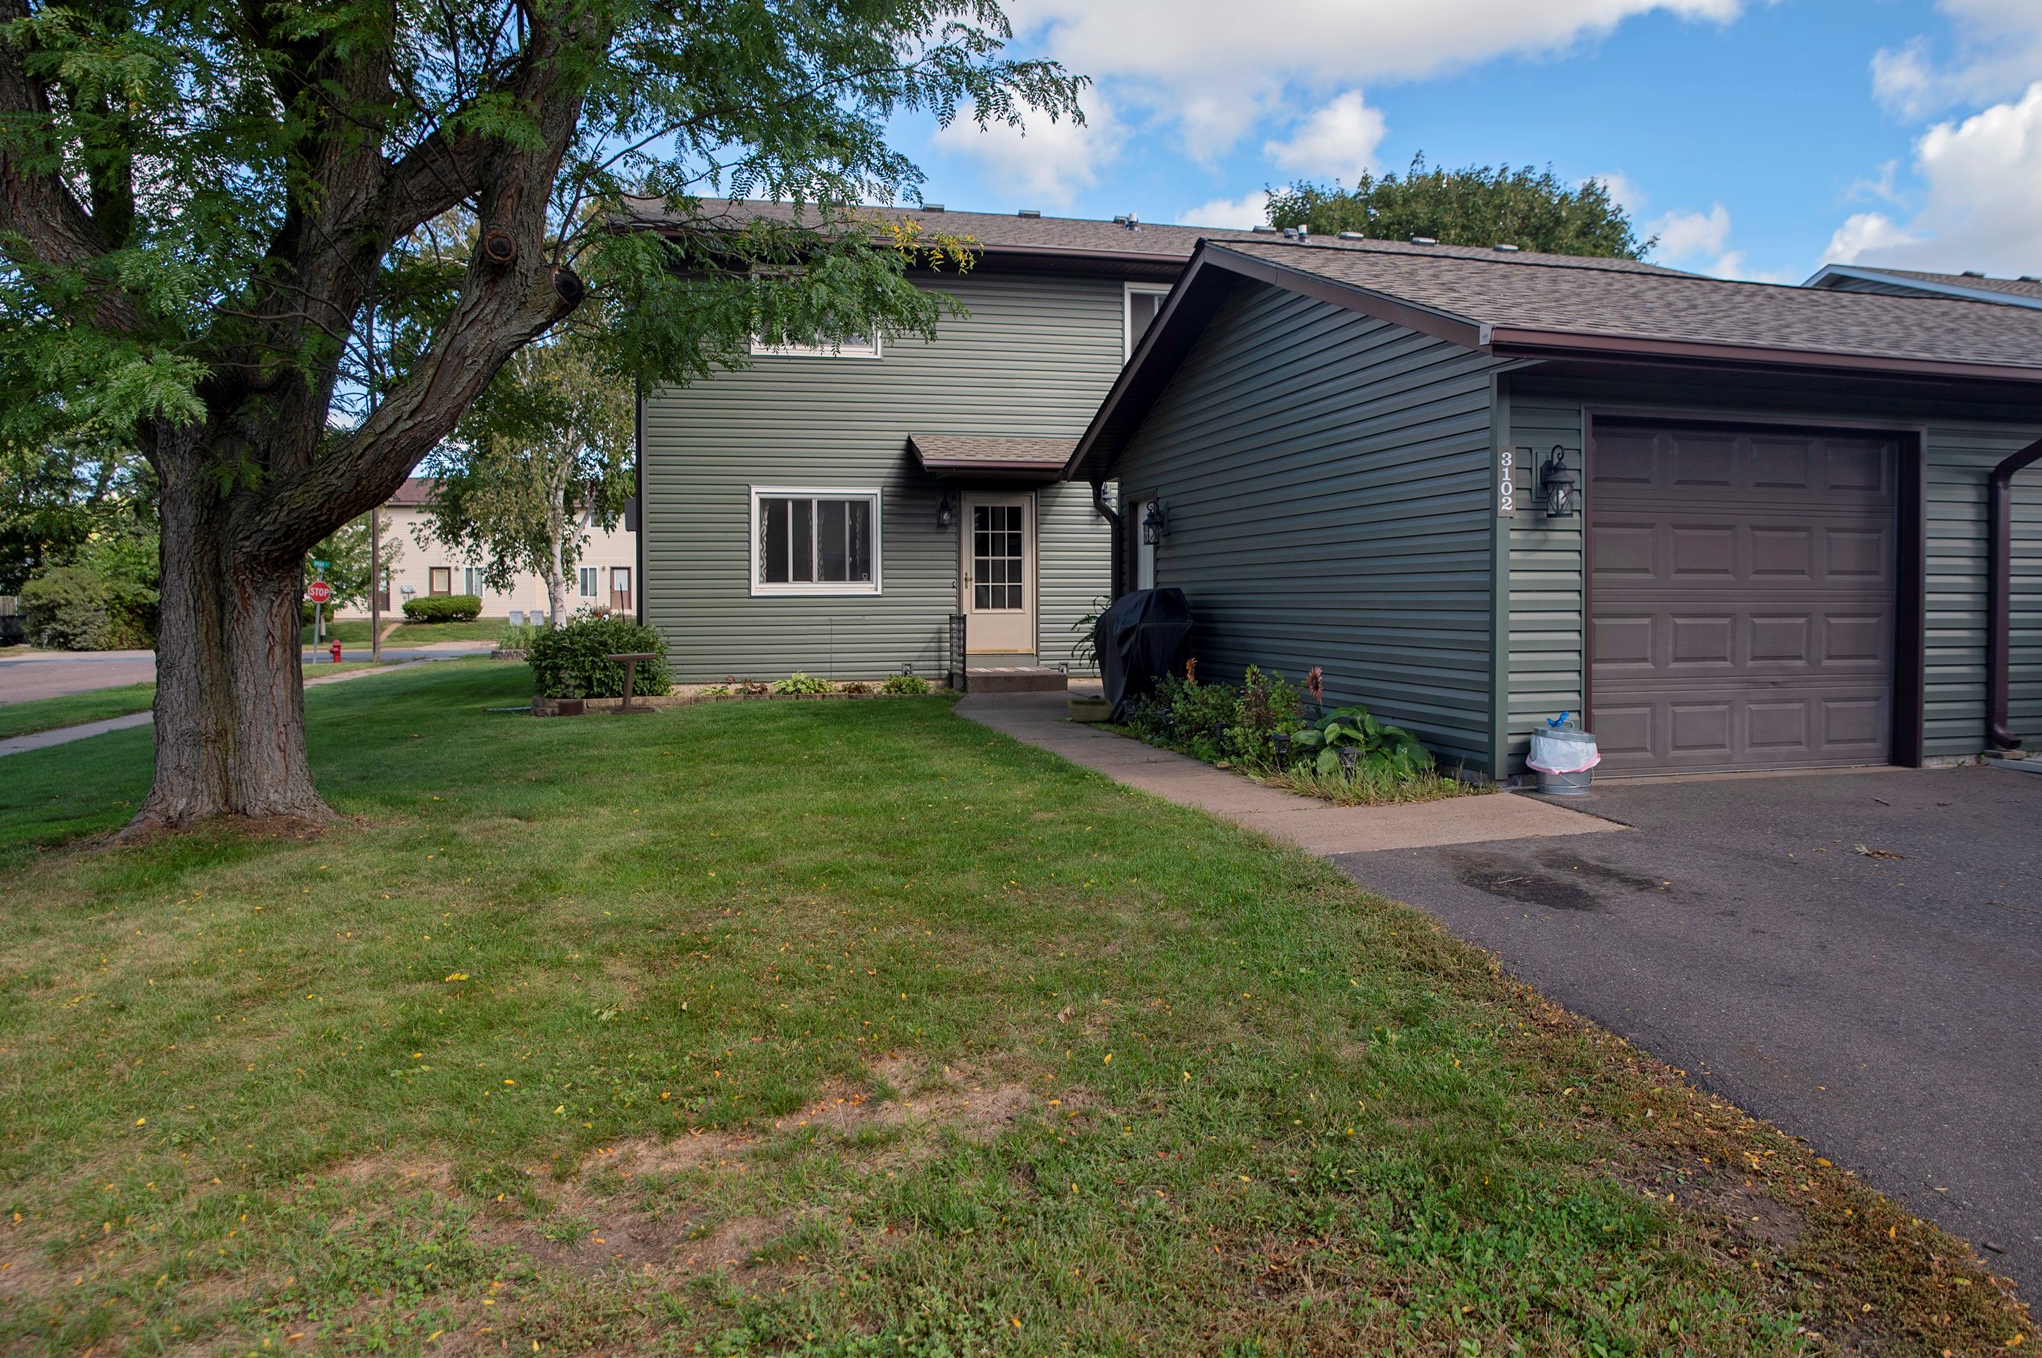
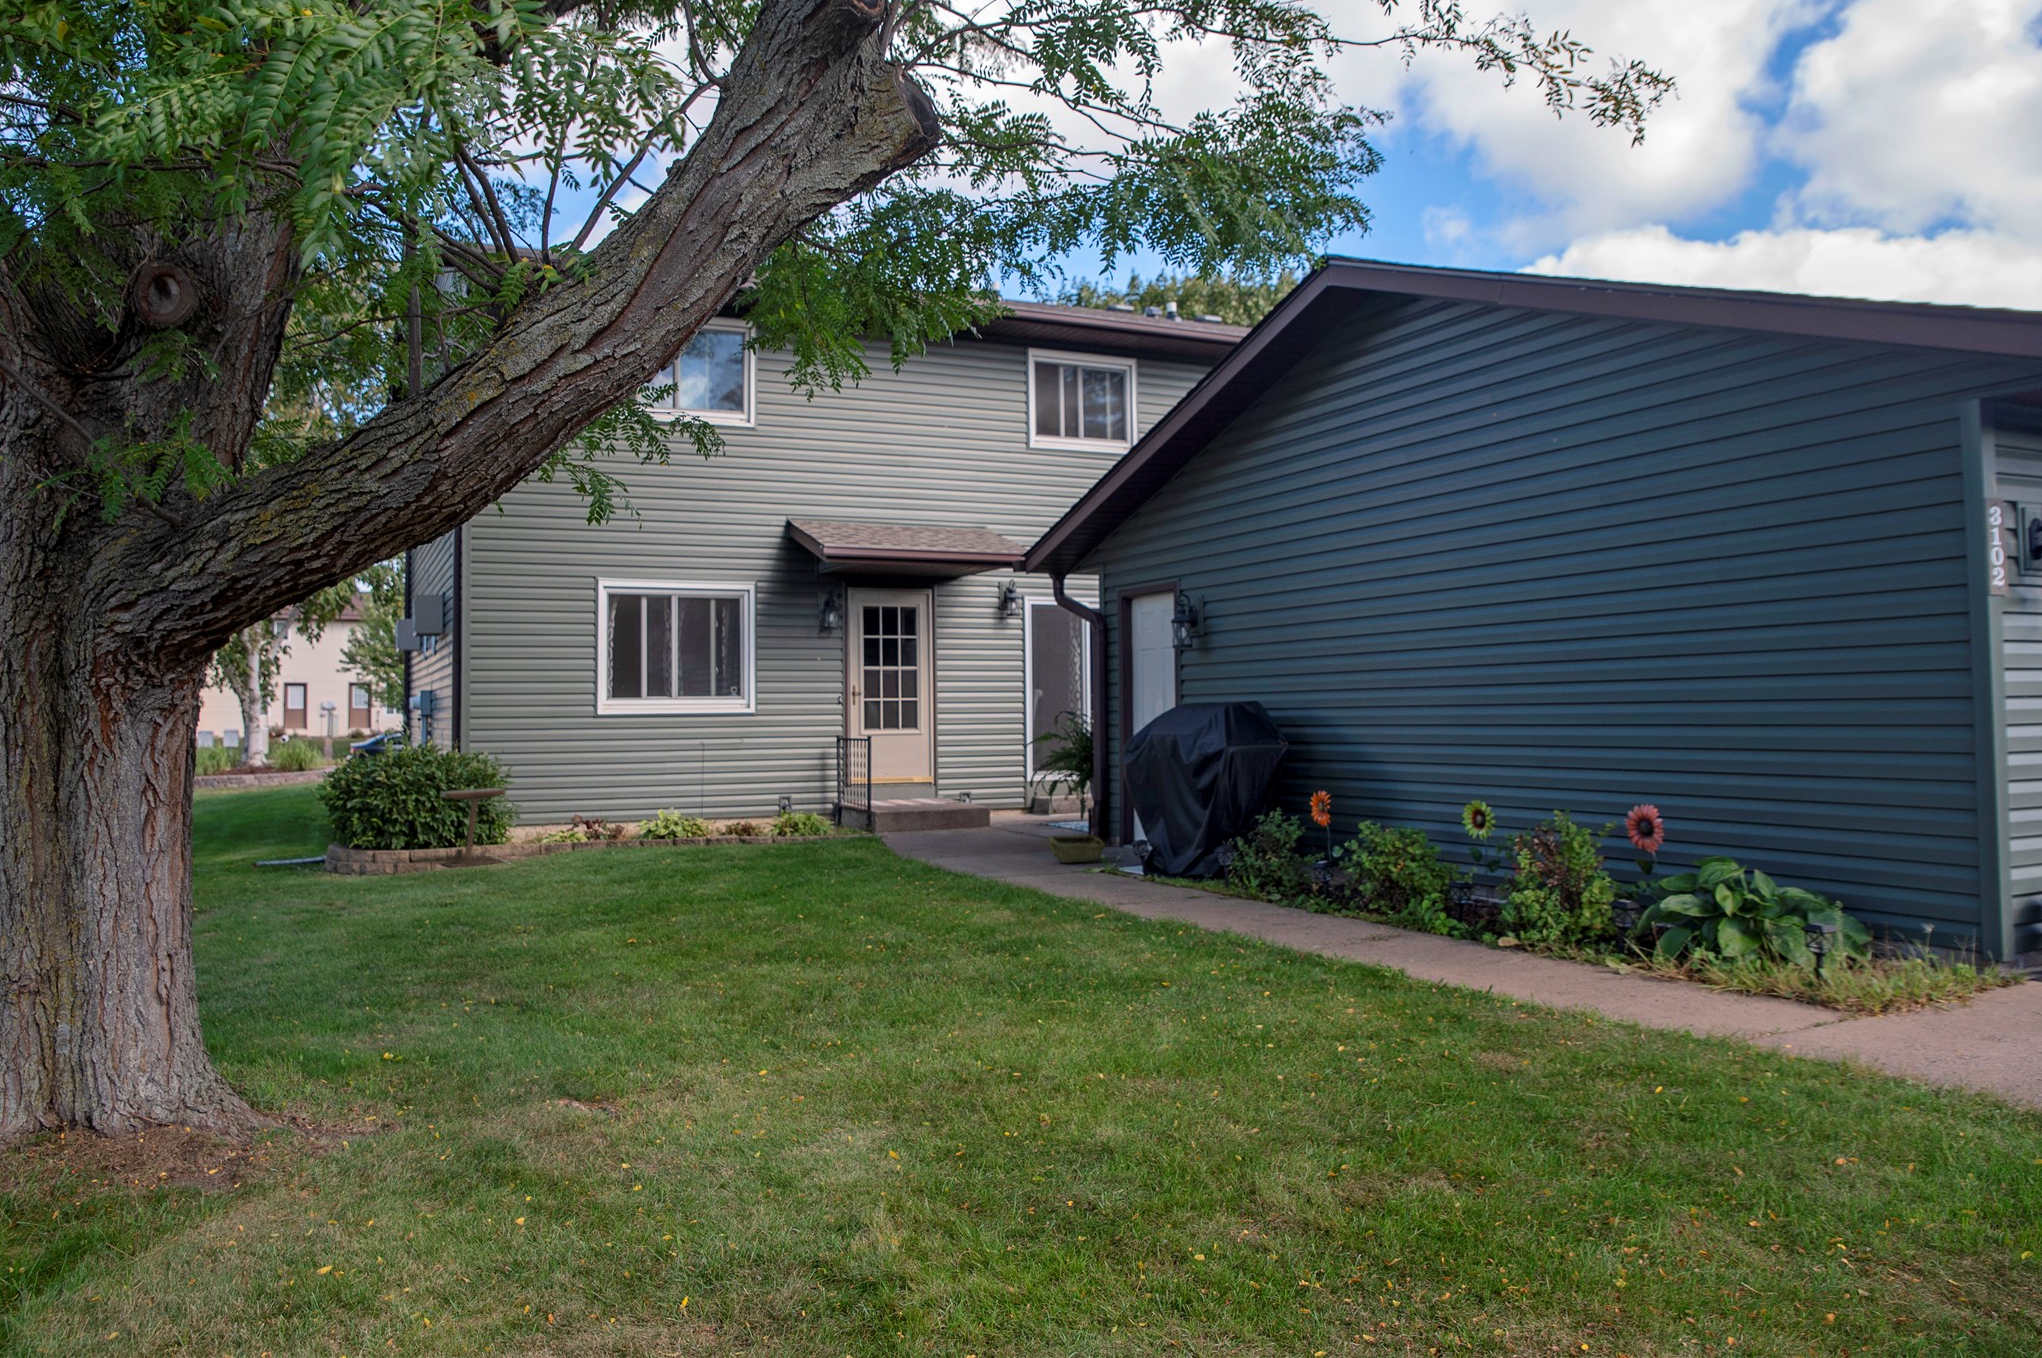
decorative plant: present [557,671,585,715] -> none [372,811,409,870]

